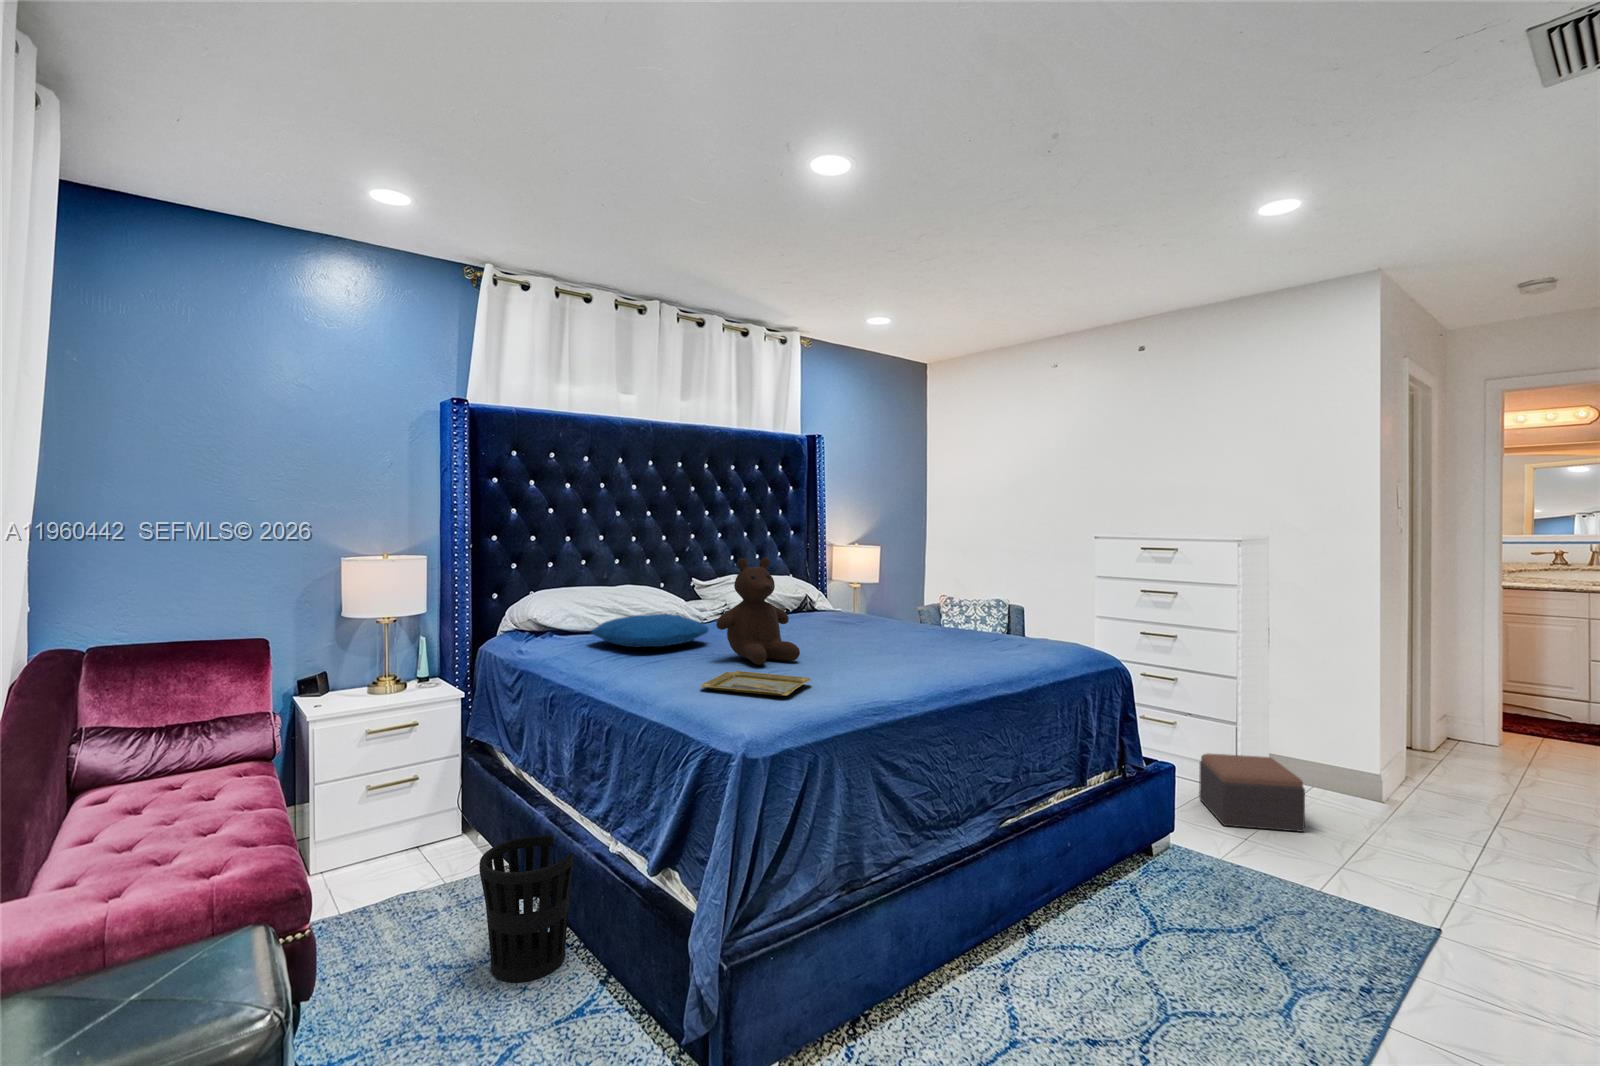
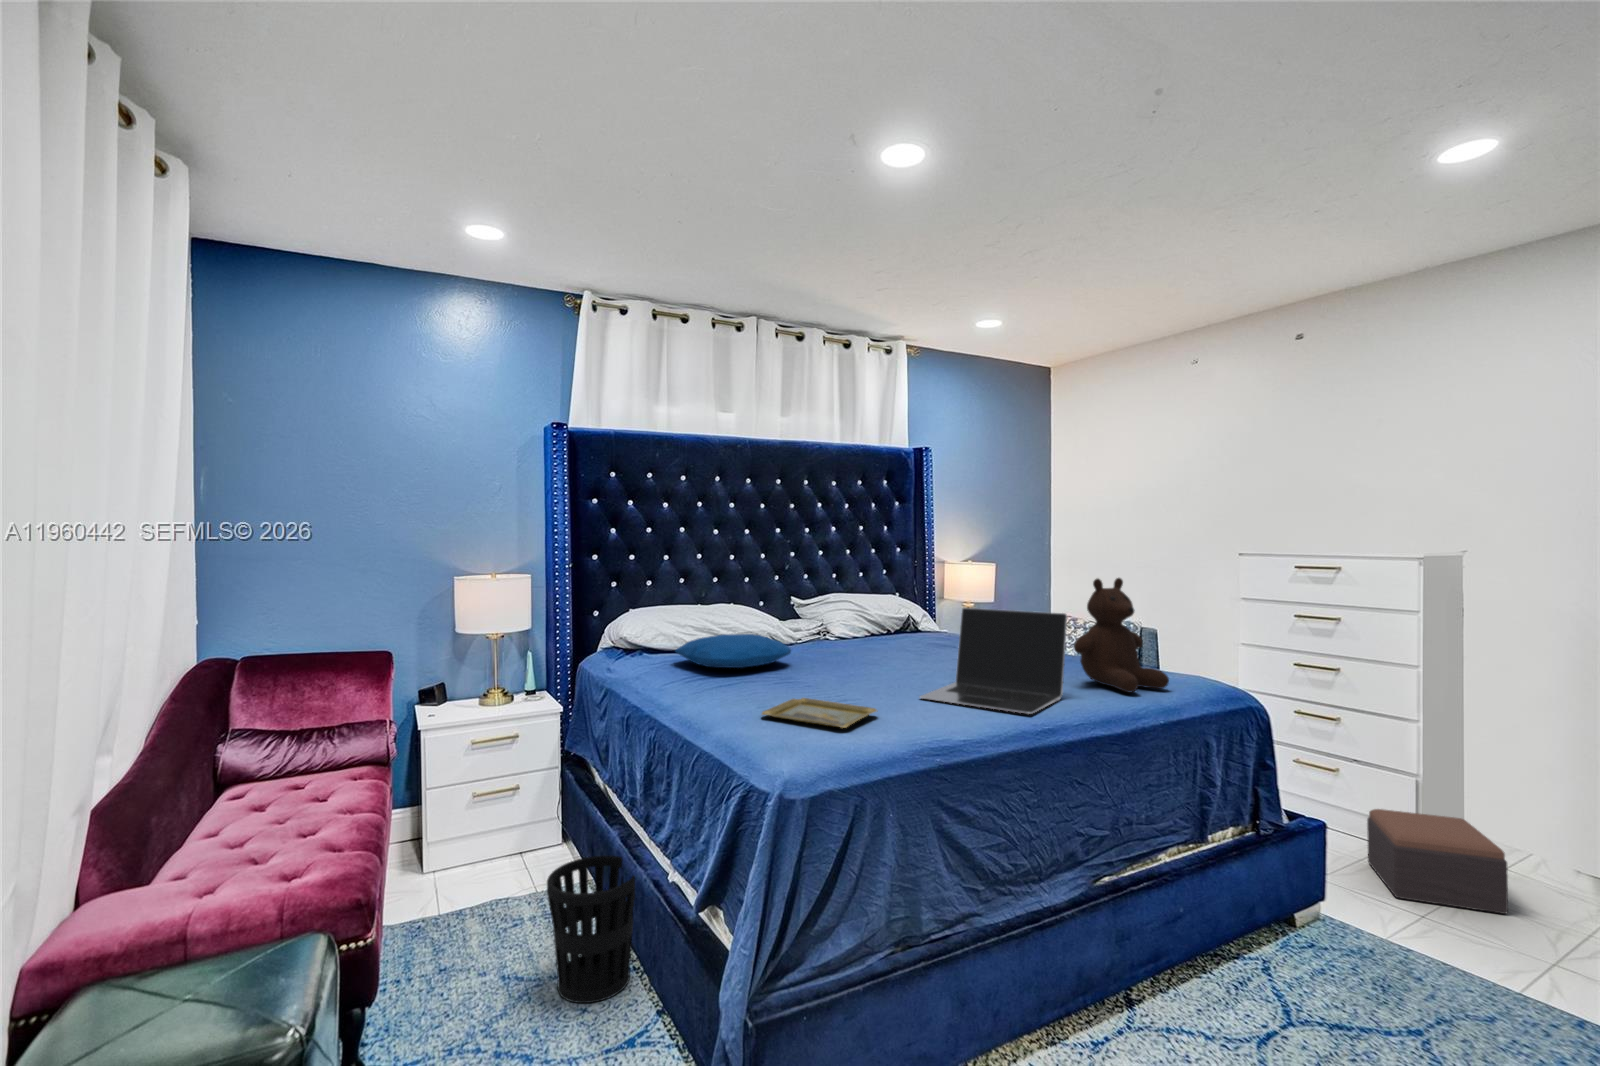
teddy bear: present [717,558,800,665] -> present [1074,578,1169,692]
laptop: none [842,585,972,678] -> present [920,608,1067,714]

